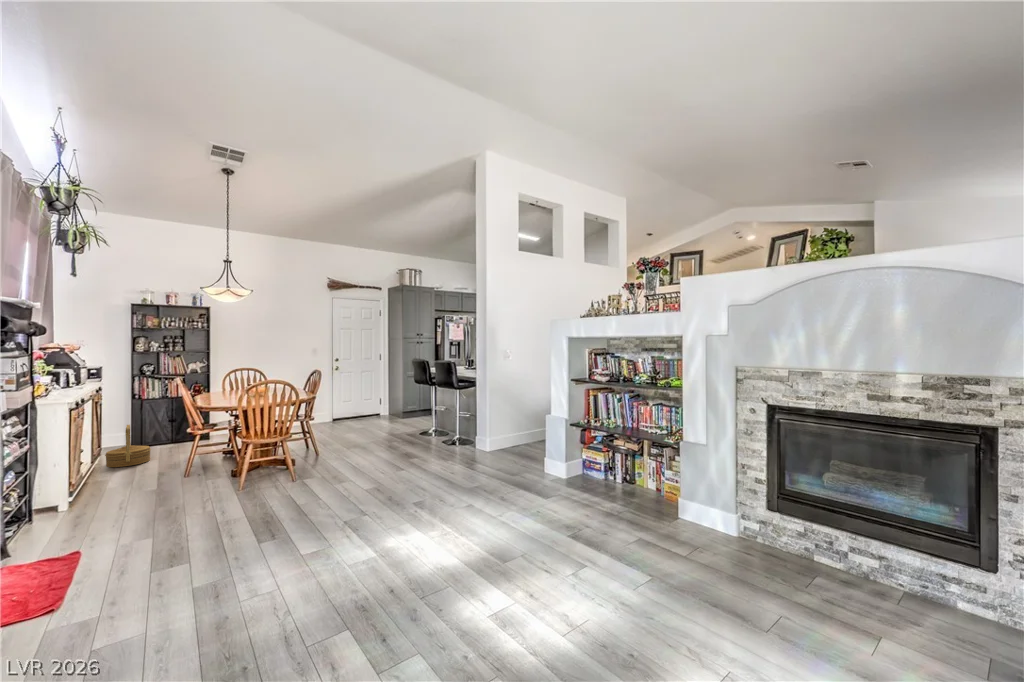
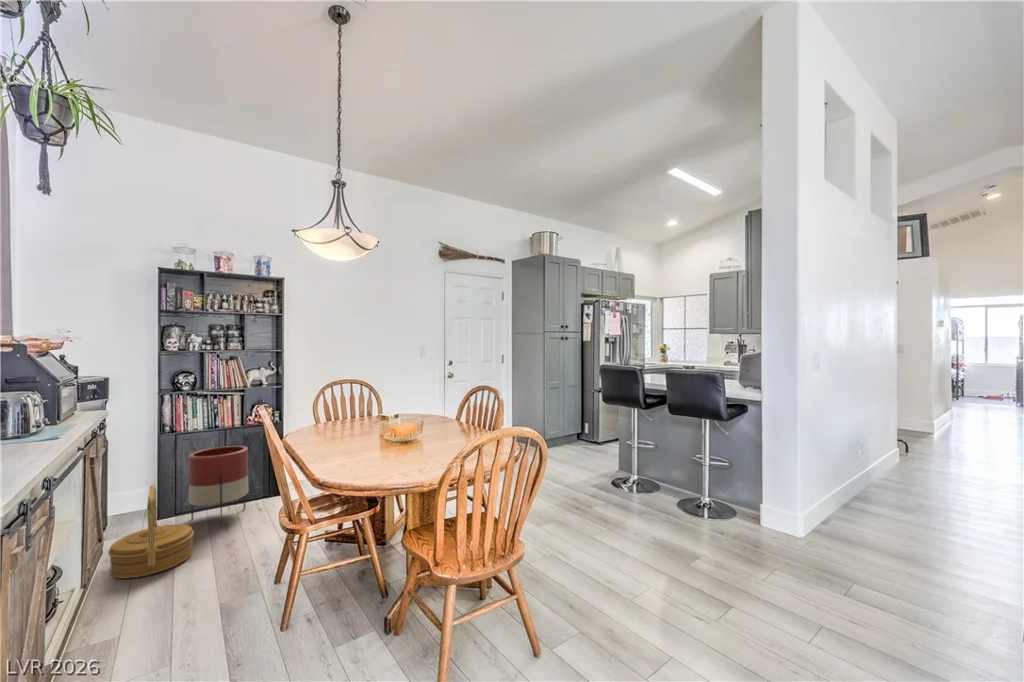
planter: none [149,408,186,451] -> present [189,446,249,526]

